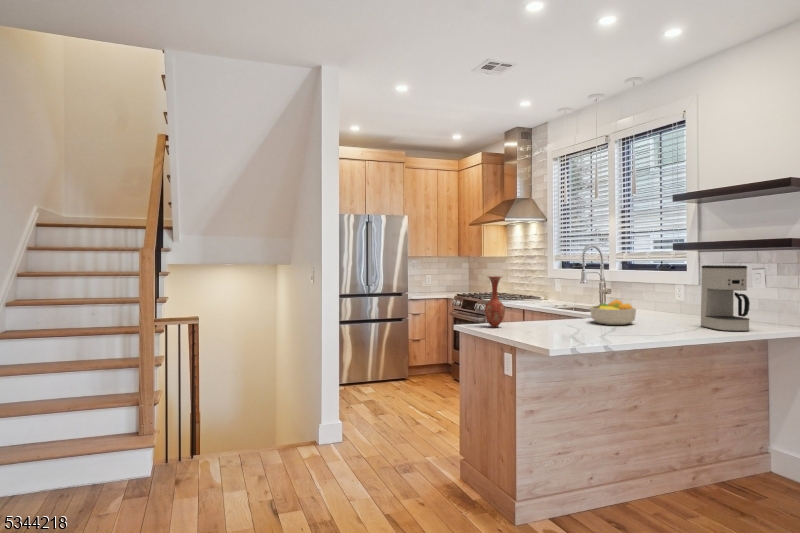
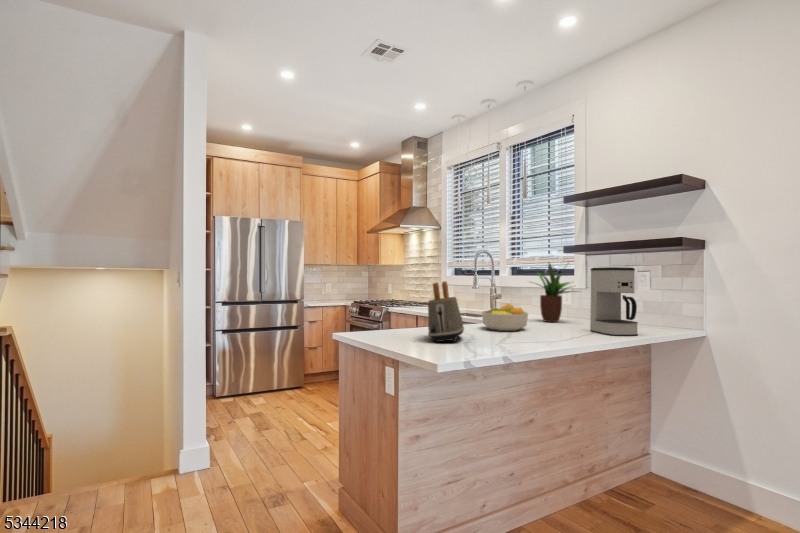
potted plant: none [637,258,696,318] -> present [537,263,575,322]
vase: present [485,276,505,327] -> none [367,278,390,336]
toaster: none [540,279,573,334] -> present [428,281,464,342]

